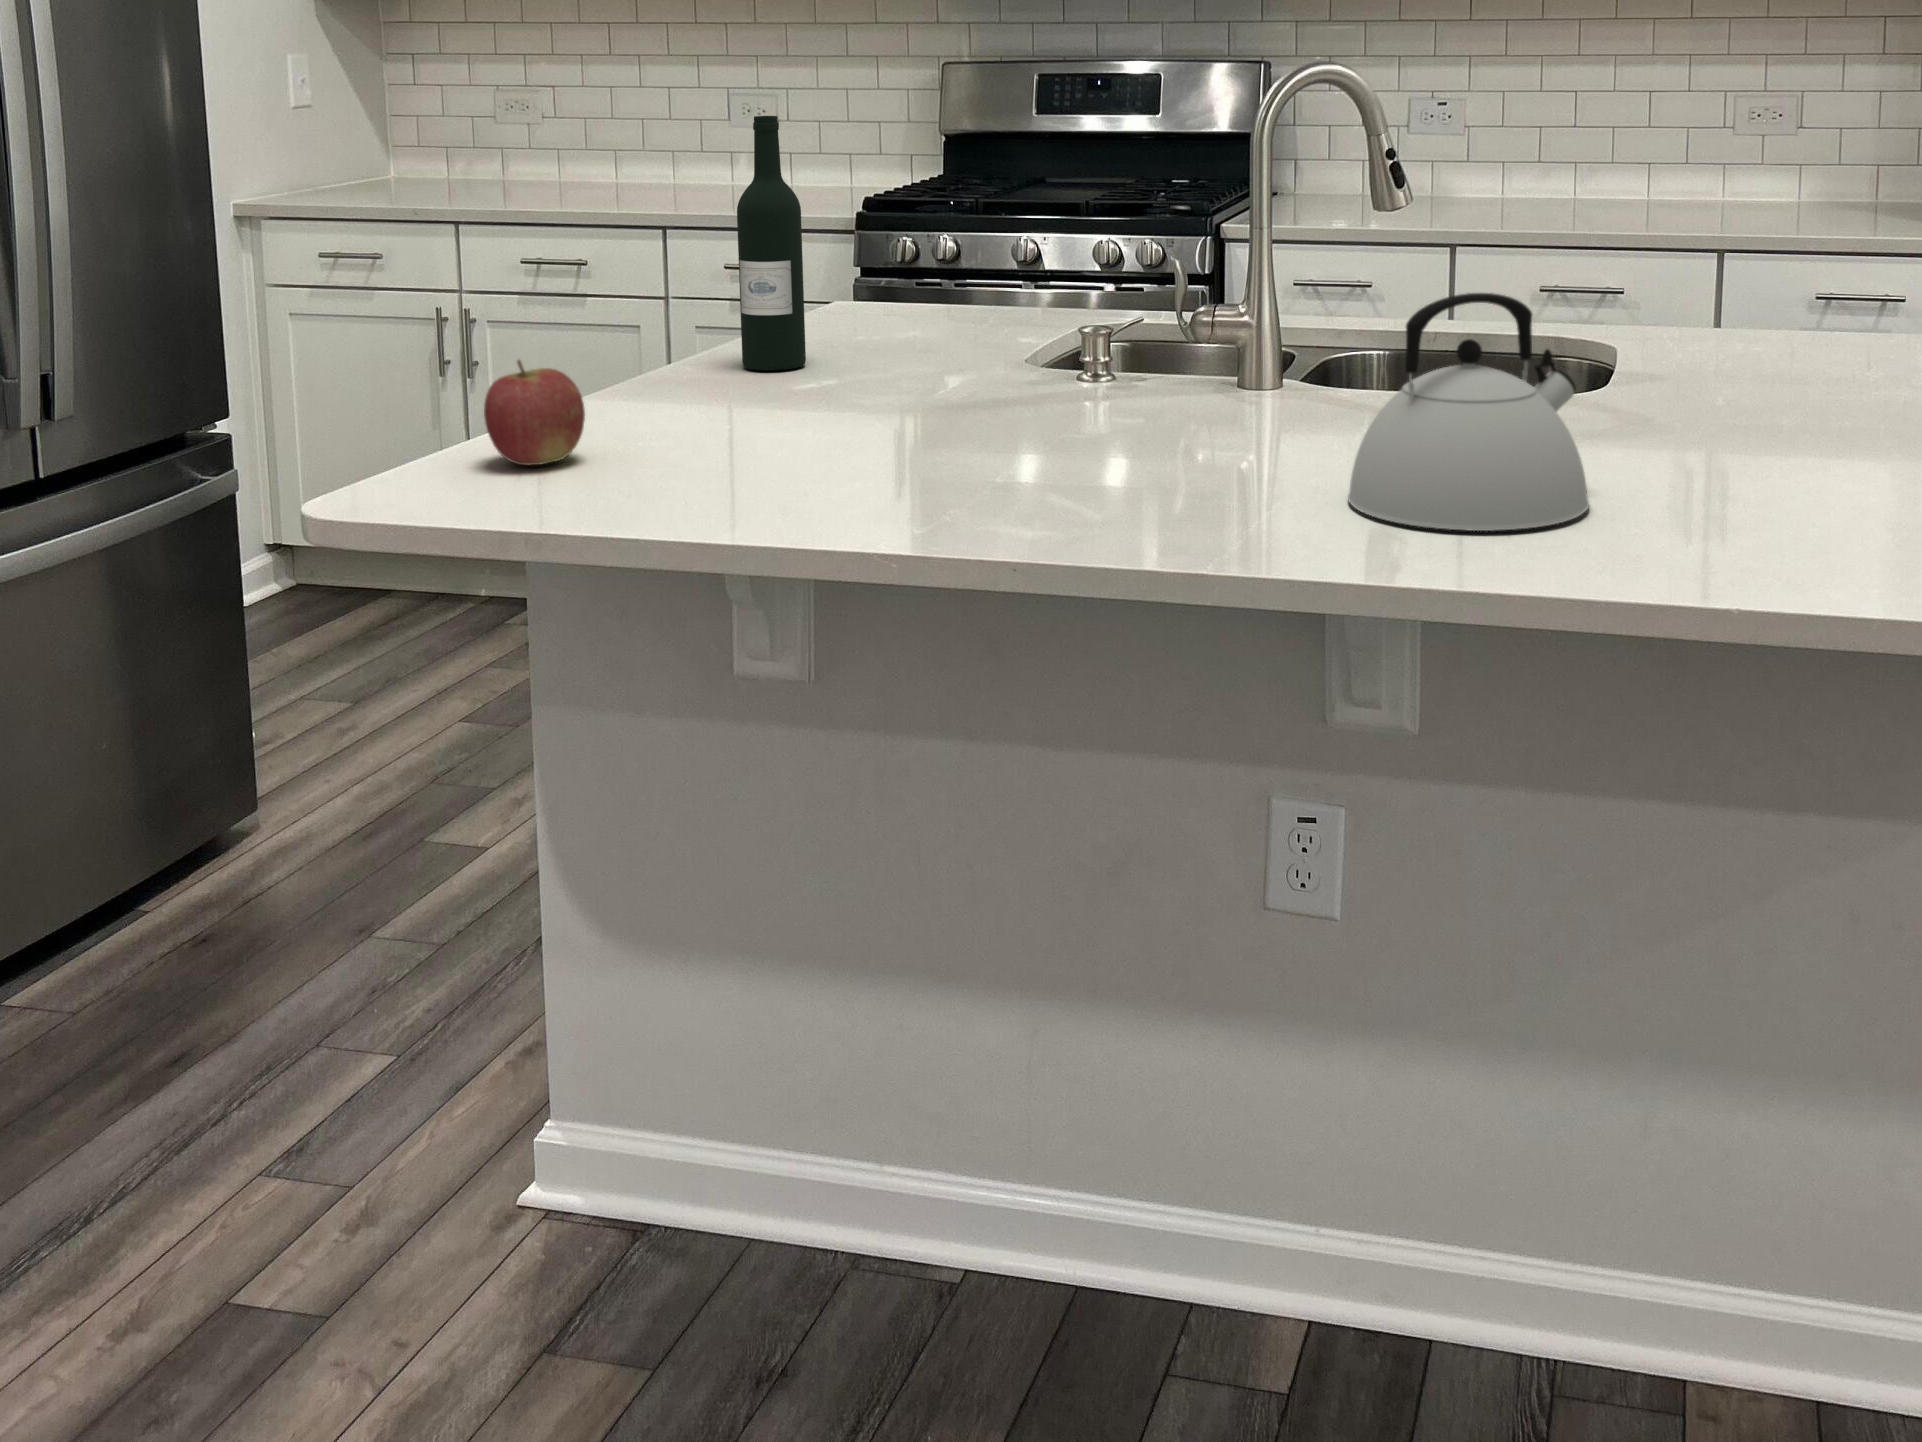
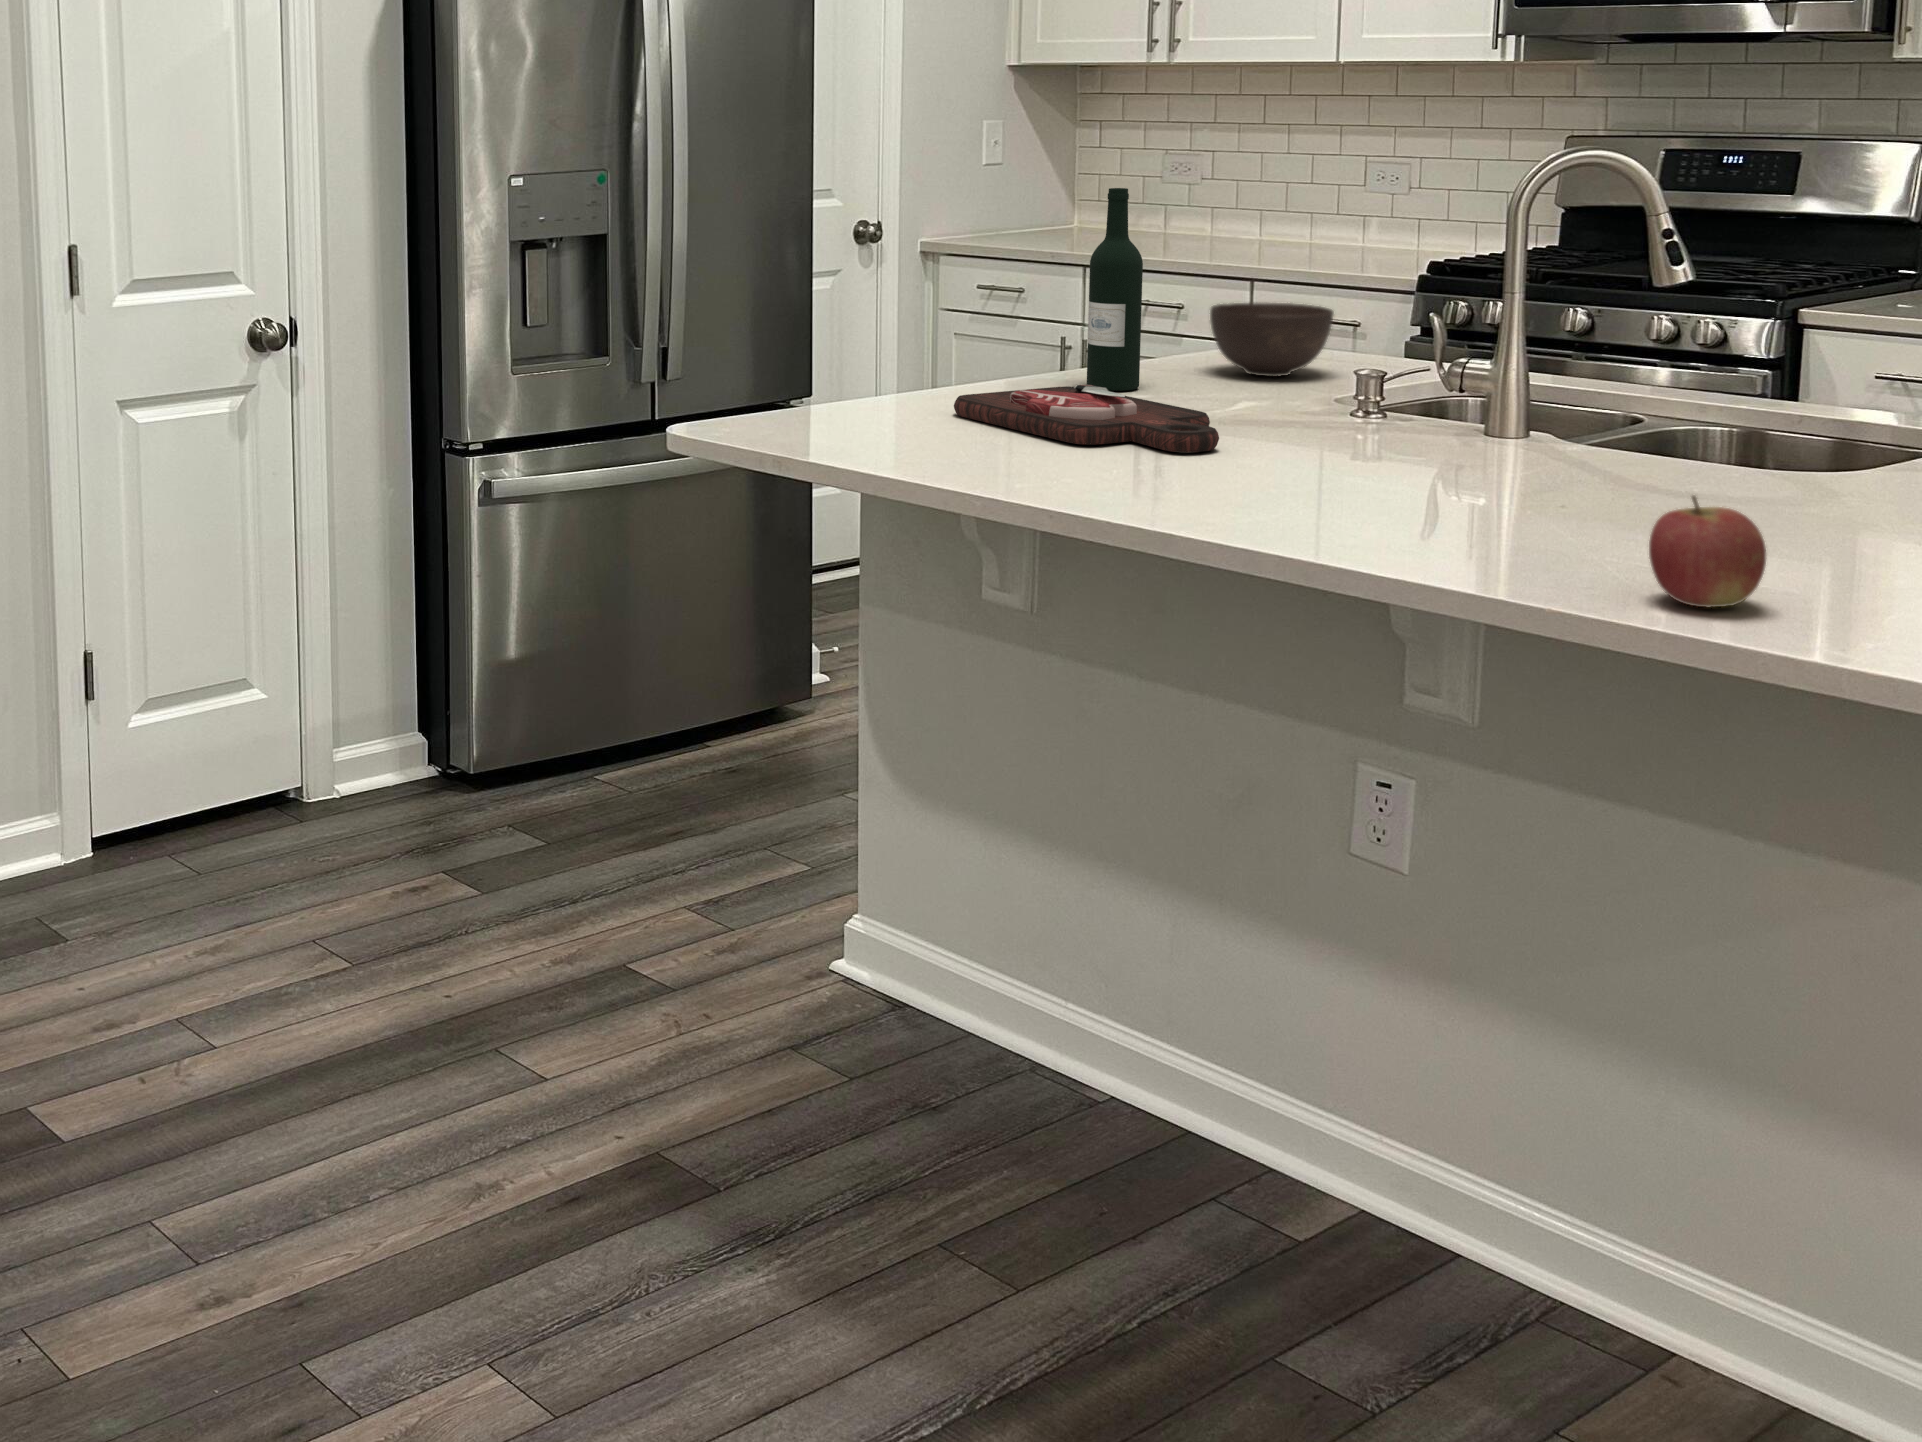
bowl: none [839,245,975,333] -> present [1210,303,1334,377]
kettle: present [1348,293,1589,531] -> none [1369,363,1599,559]
apple: present [484,360,585,465] -> present [1649,496,1766,608]
cutting board: none [647,367,1028,447] -> present [954,385,1219,452]

